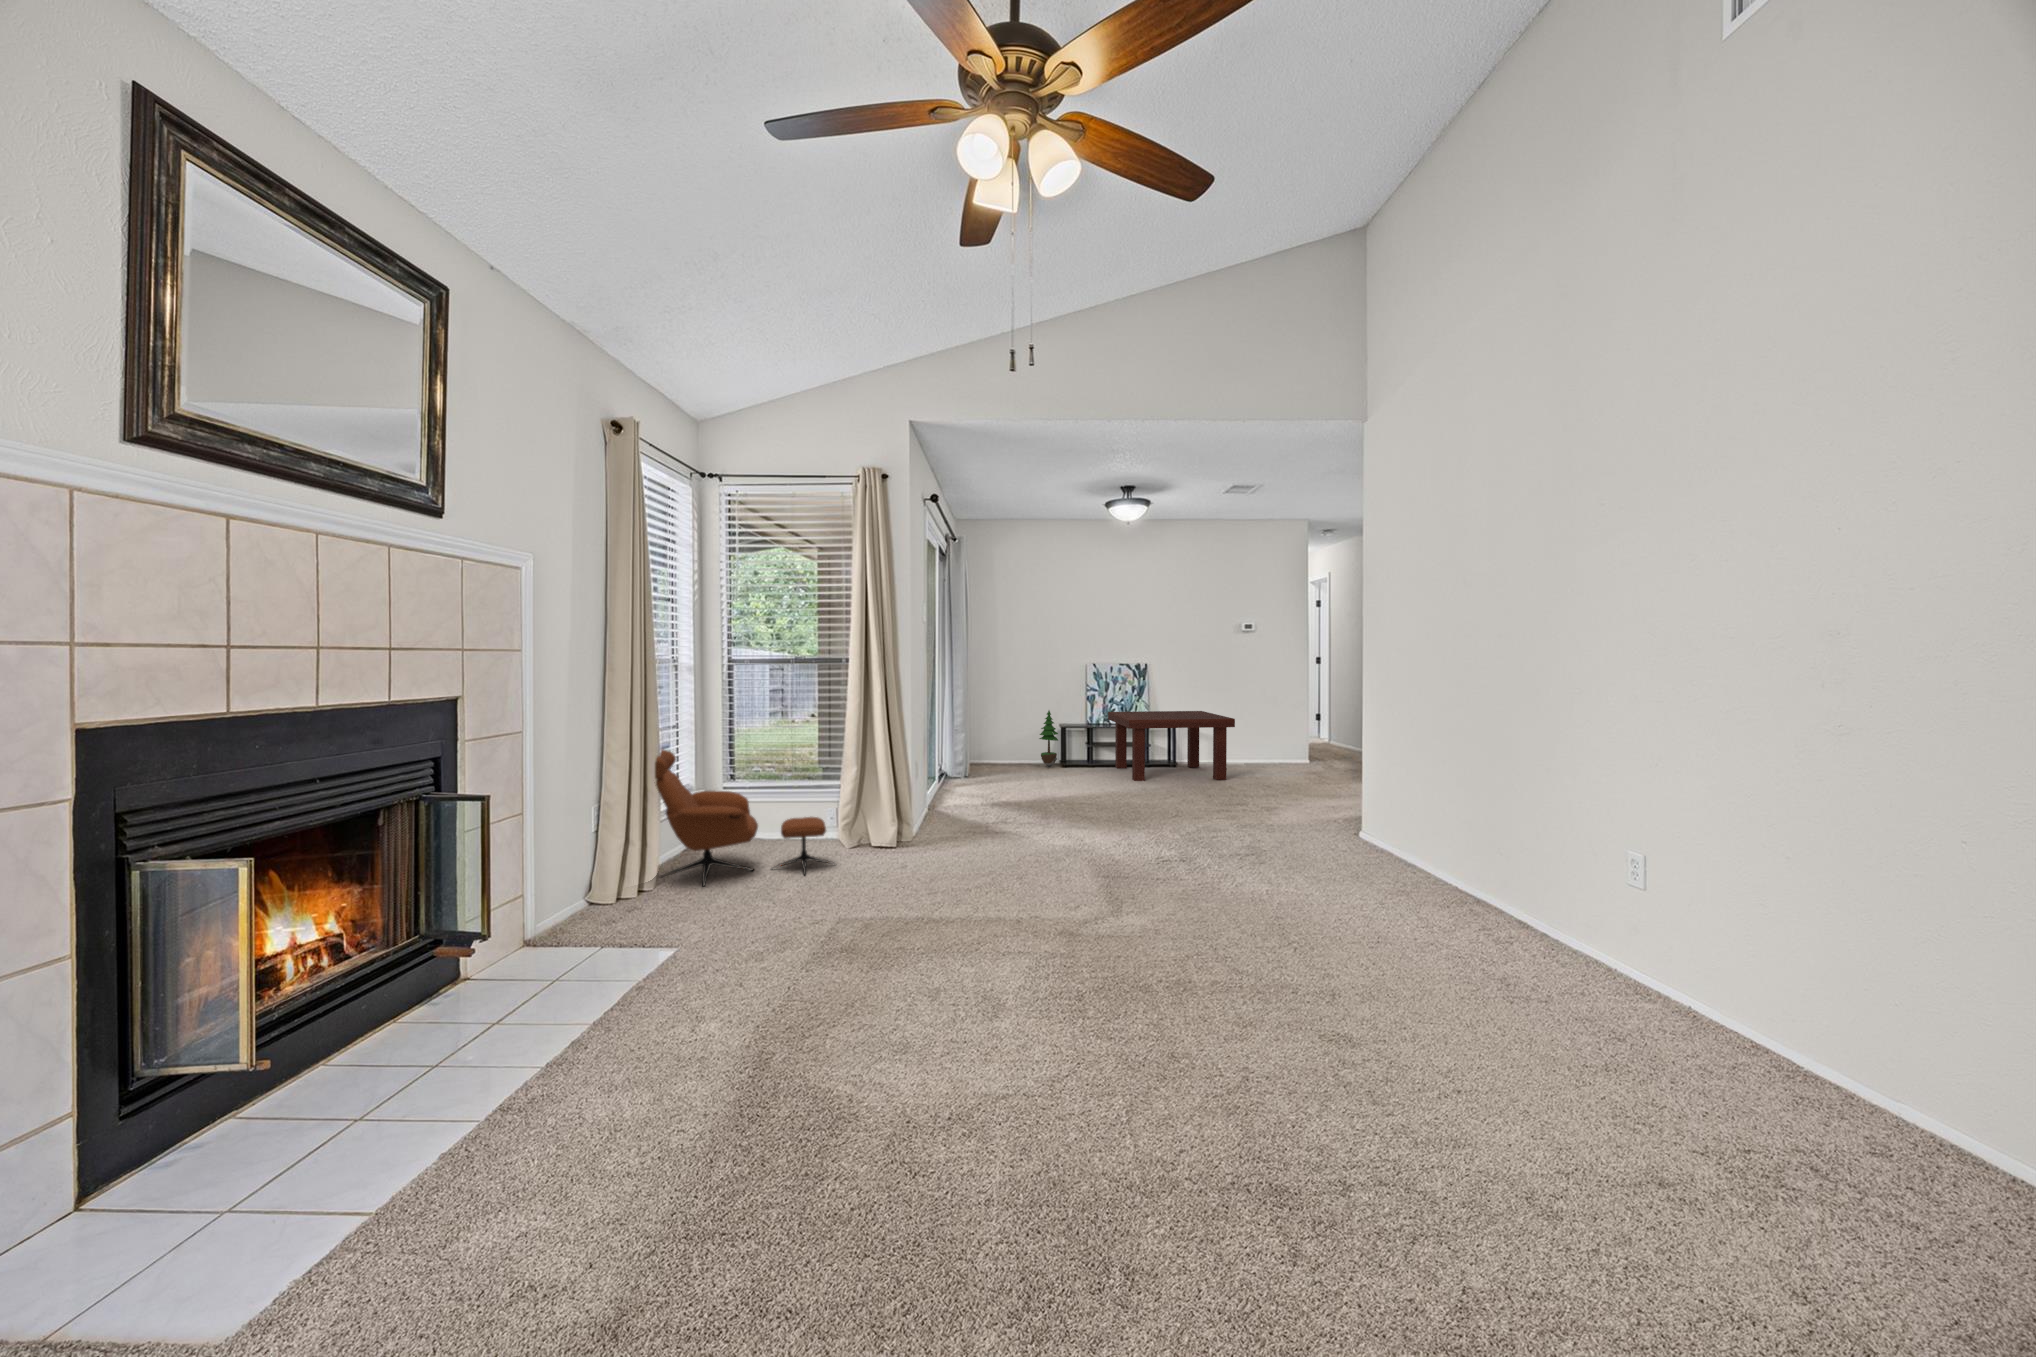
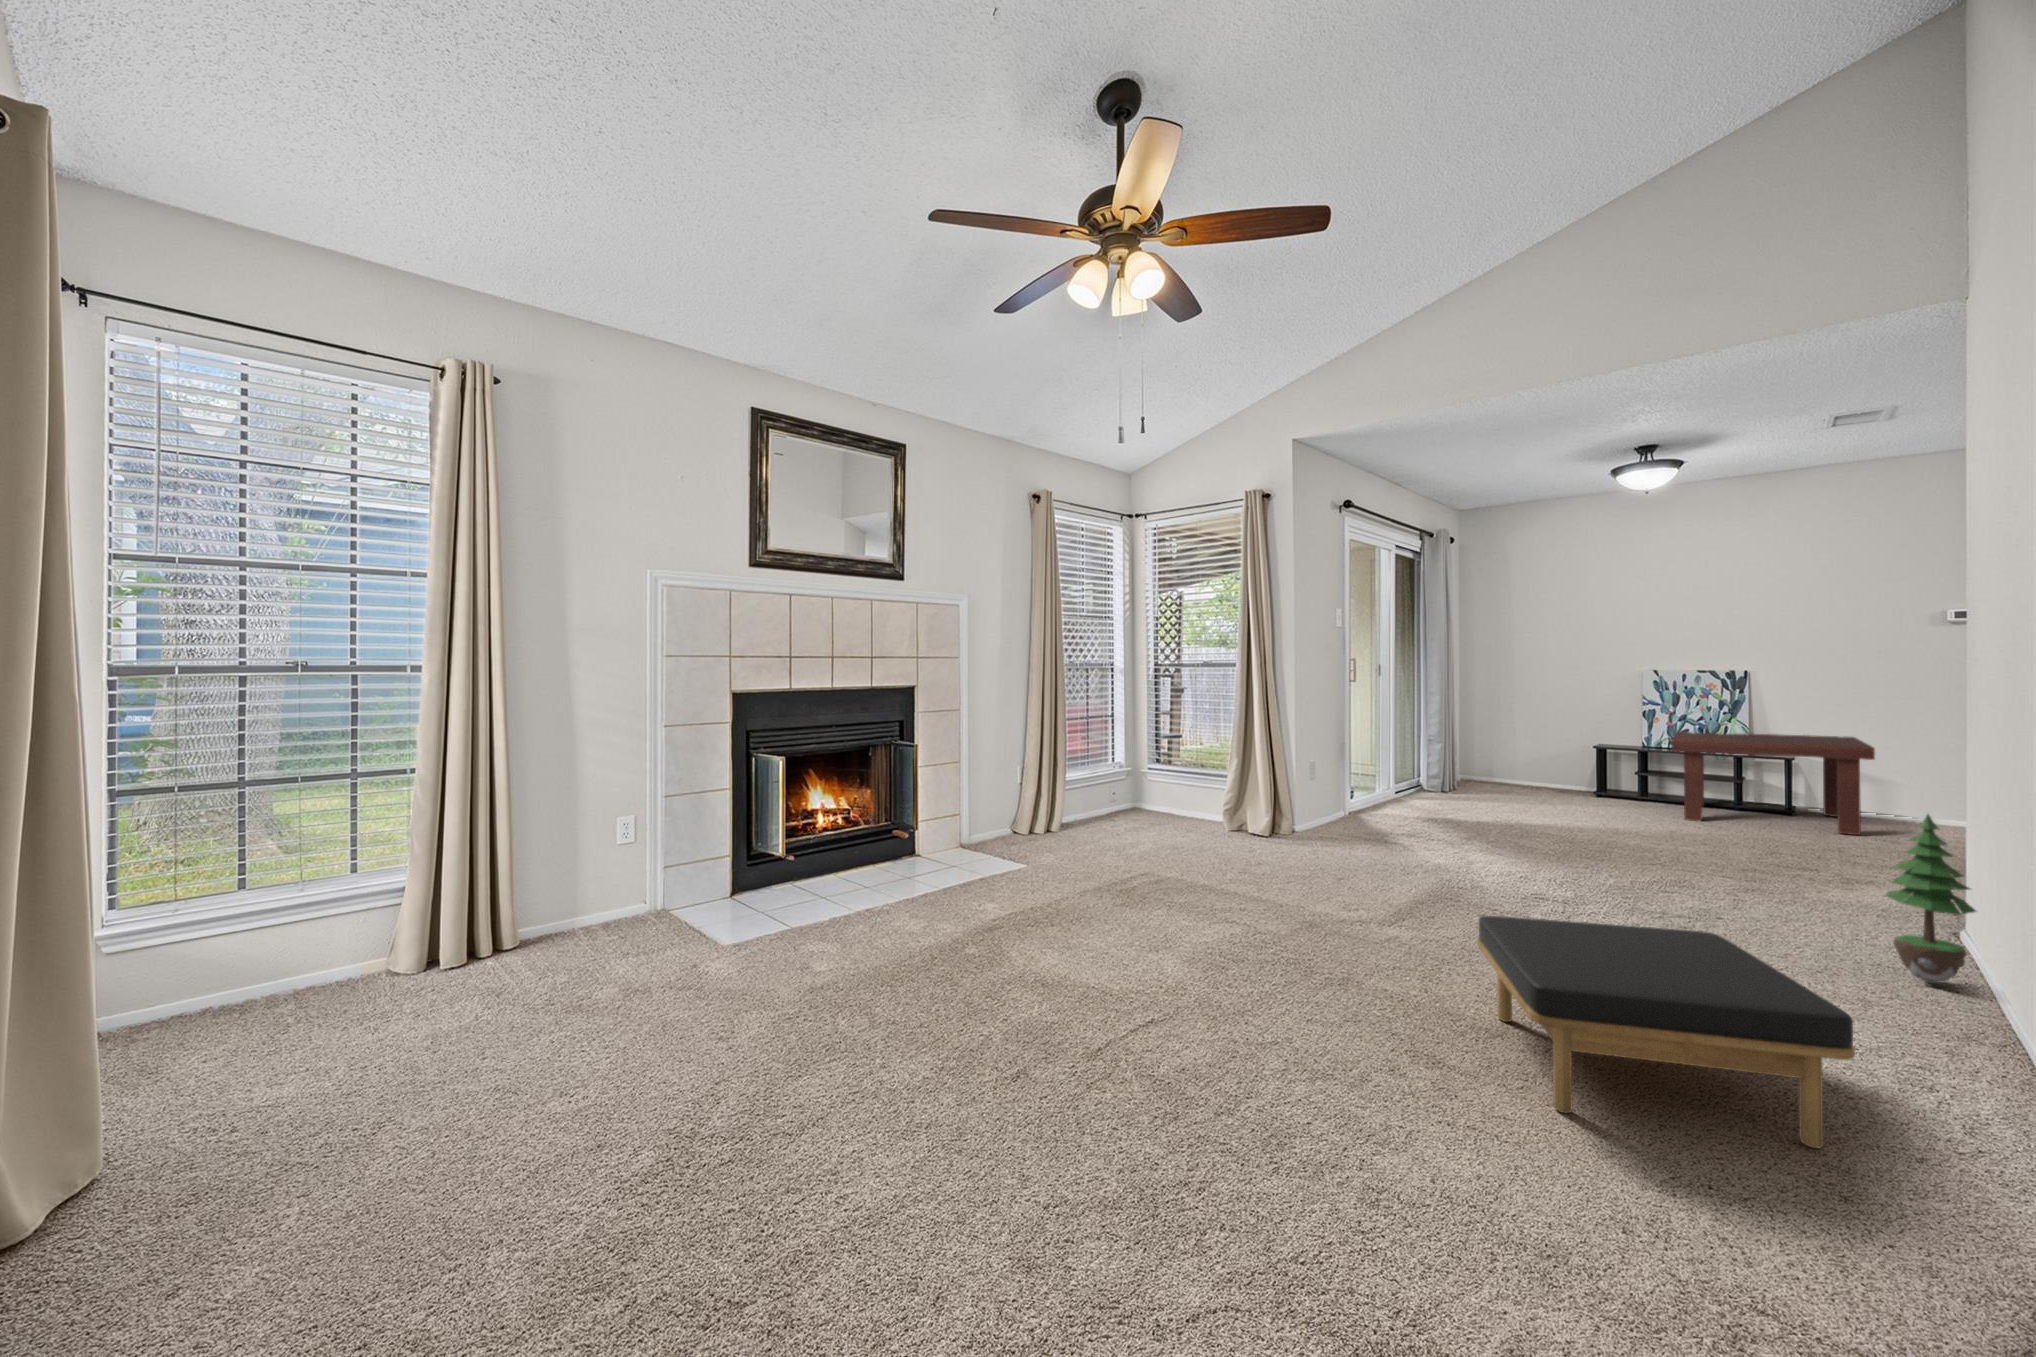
potted tree: present [1039,711,1058,767] -> present [1886,815,1976,984]
lounge chair: present [655,749,835,886] -> none [1065,731,1203,842]
ottoman: none [1315,878,1603,1061] -> present [1477,916,1855,1148]

